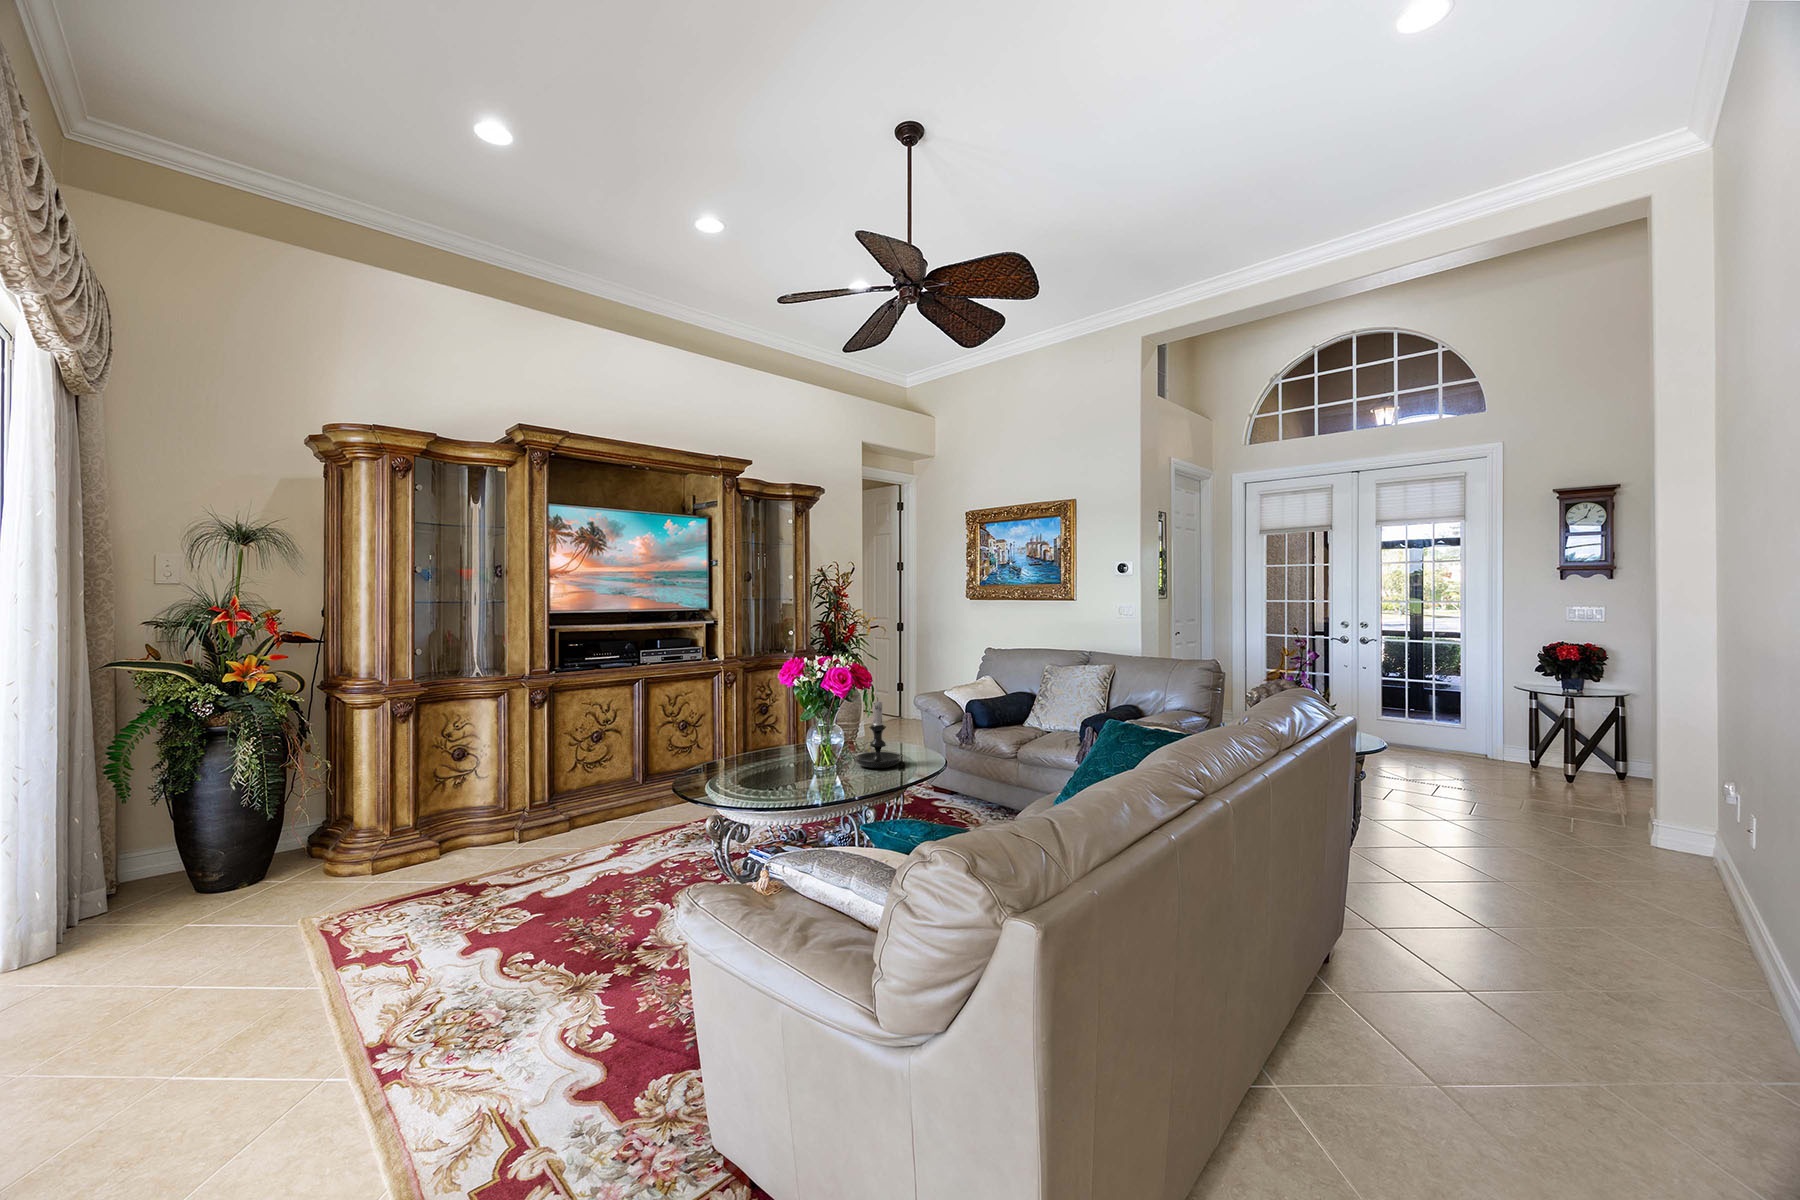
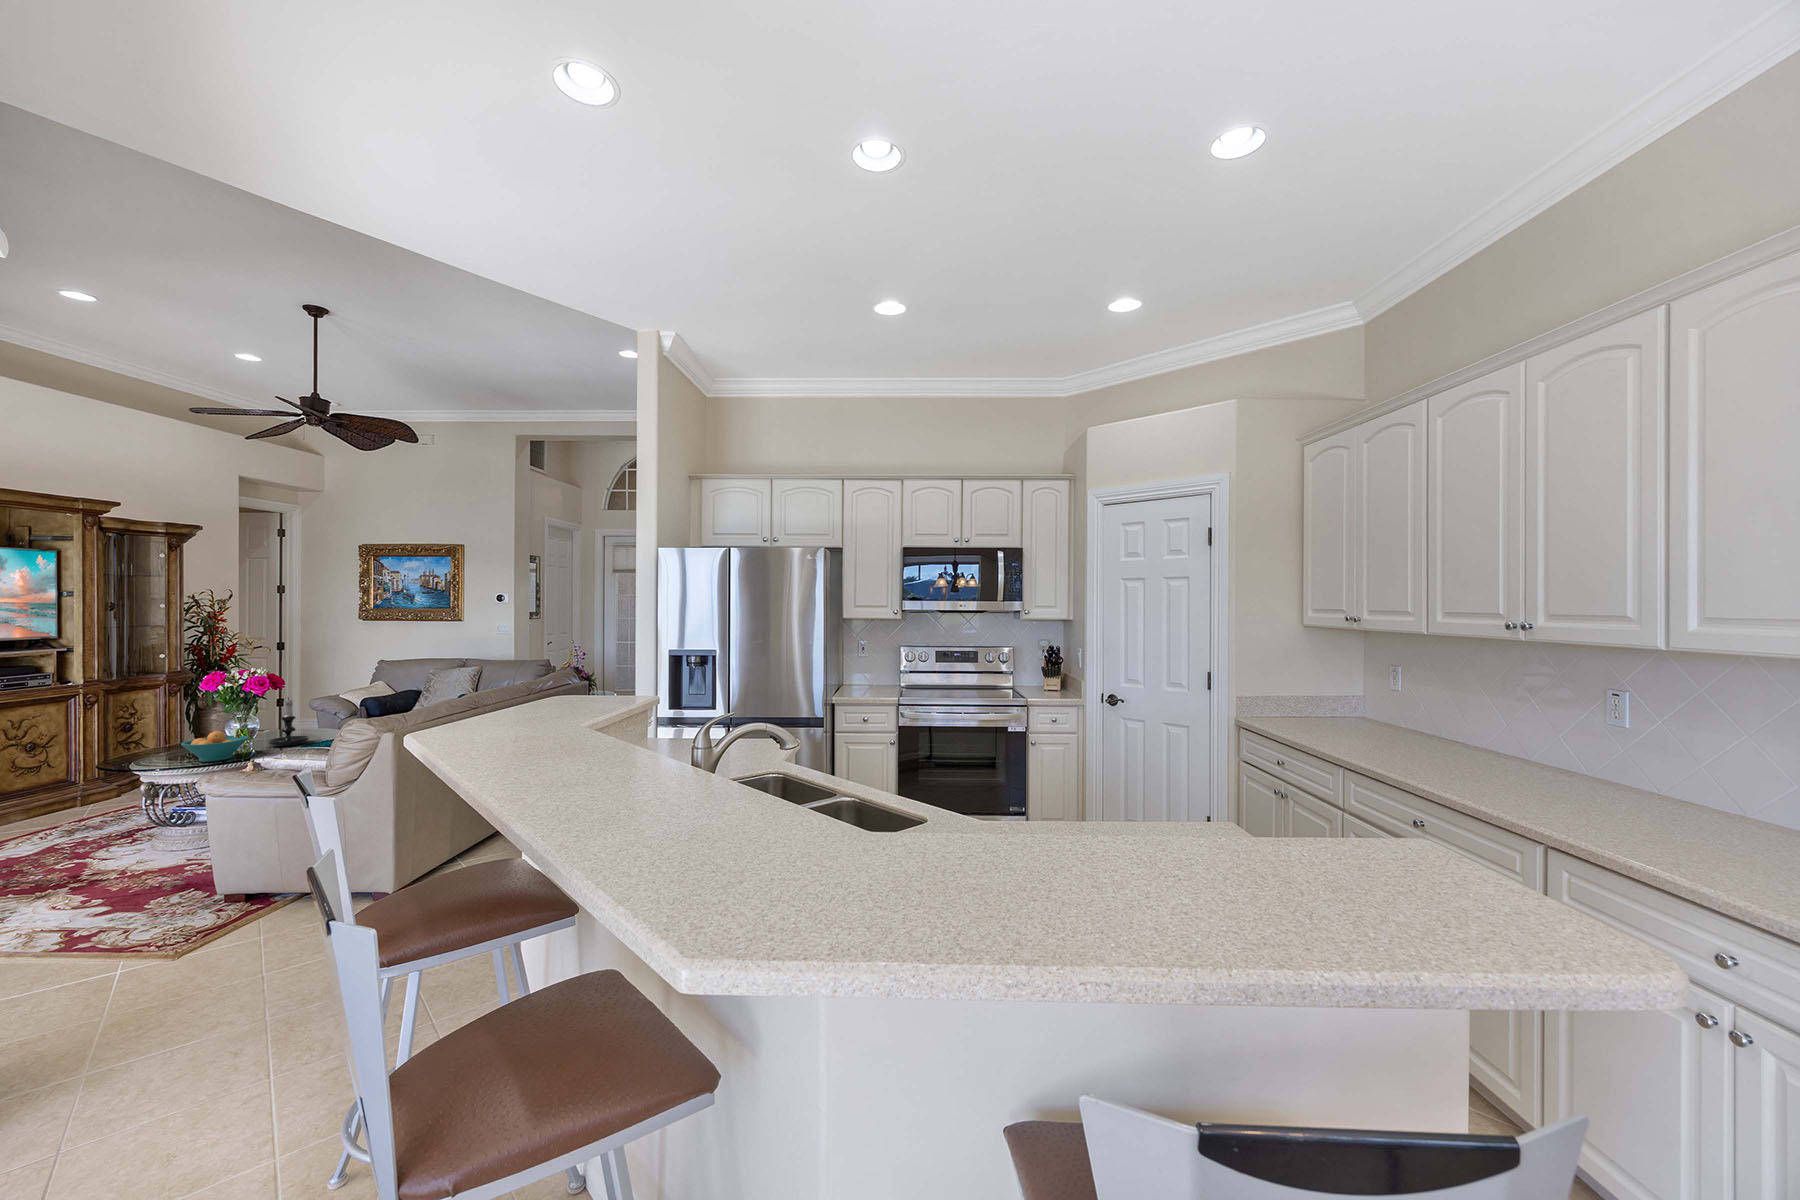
fruit bowl: none [762,740,831,783] -> present [181,731,249,762]

